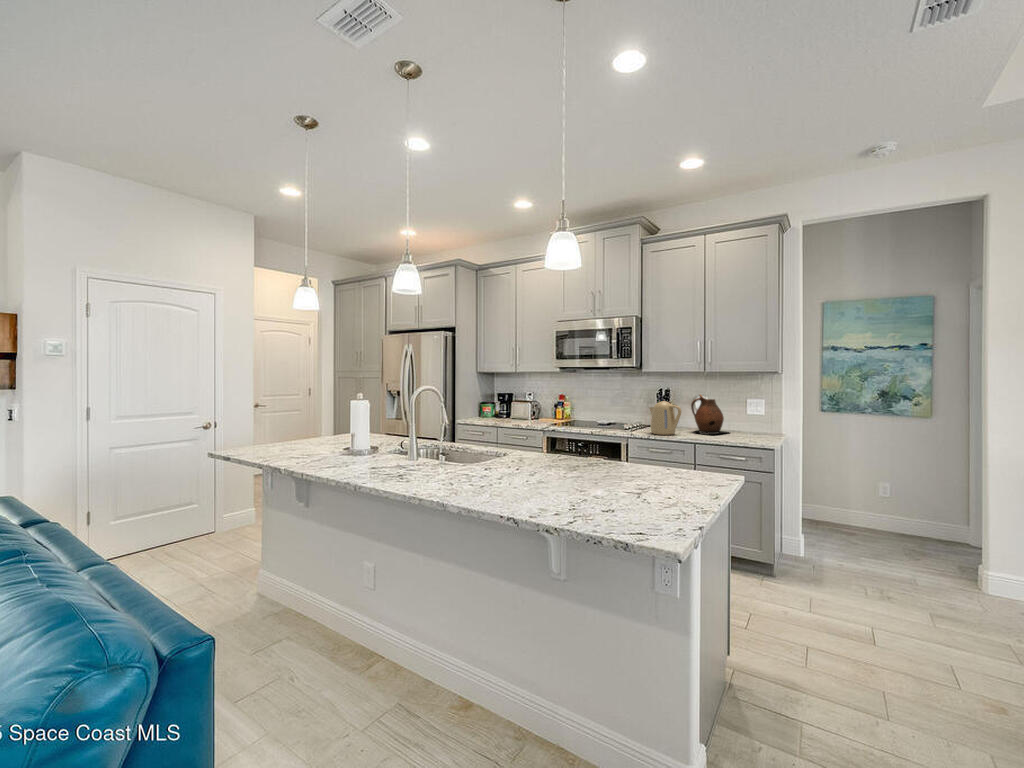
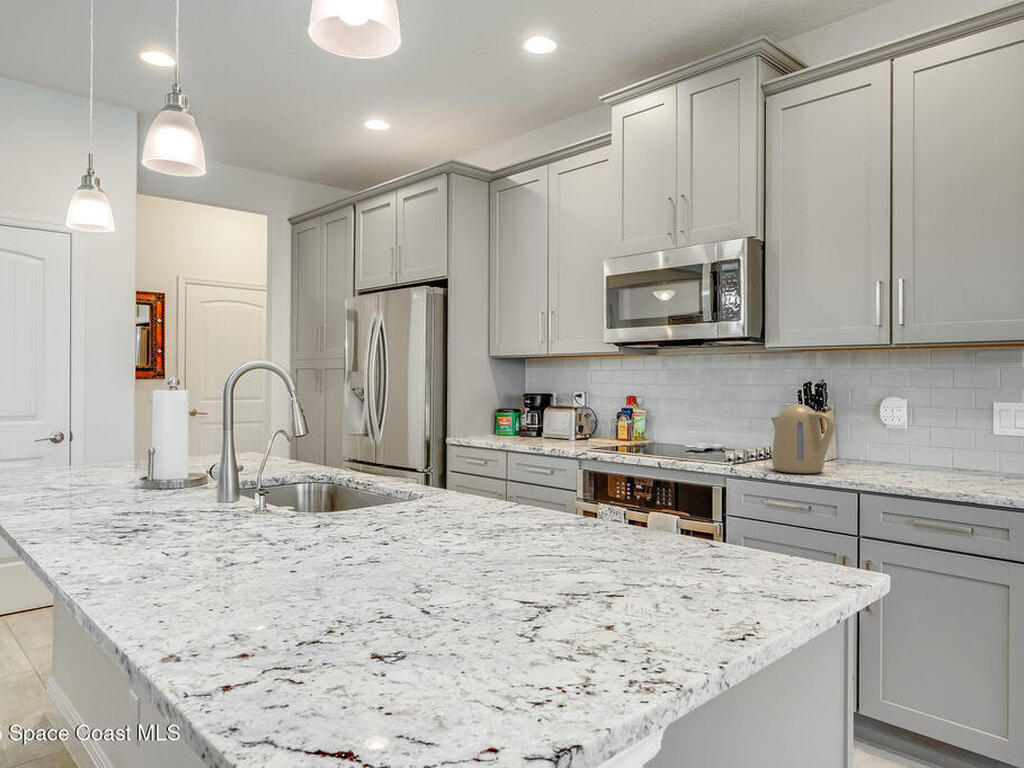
ceramic pitcher: present [691,395,729,434] -> none [862,392,949,475]

